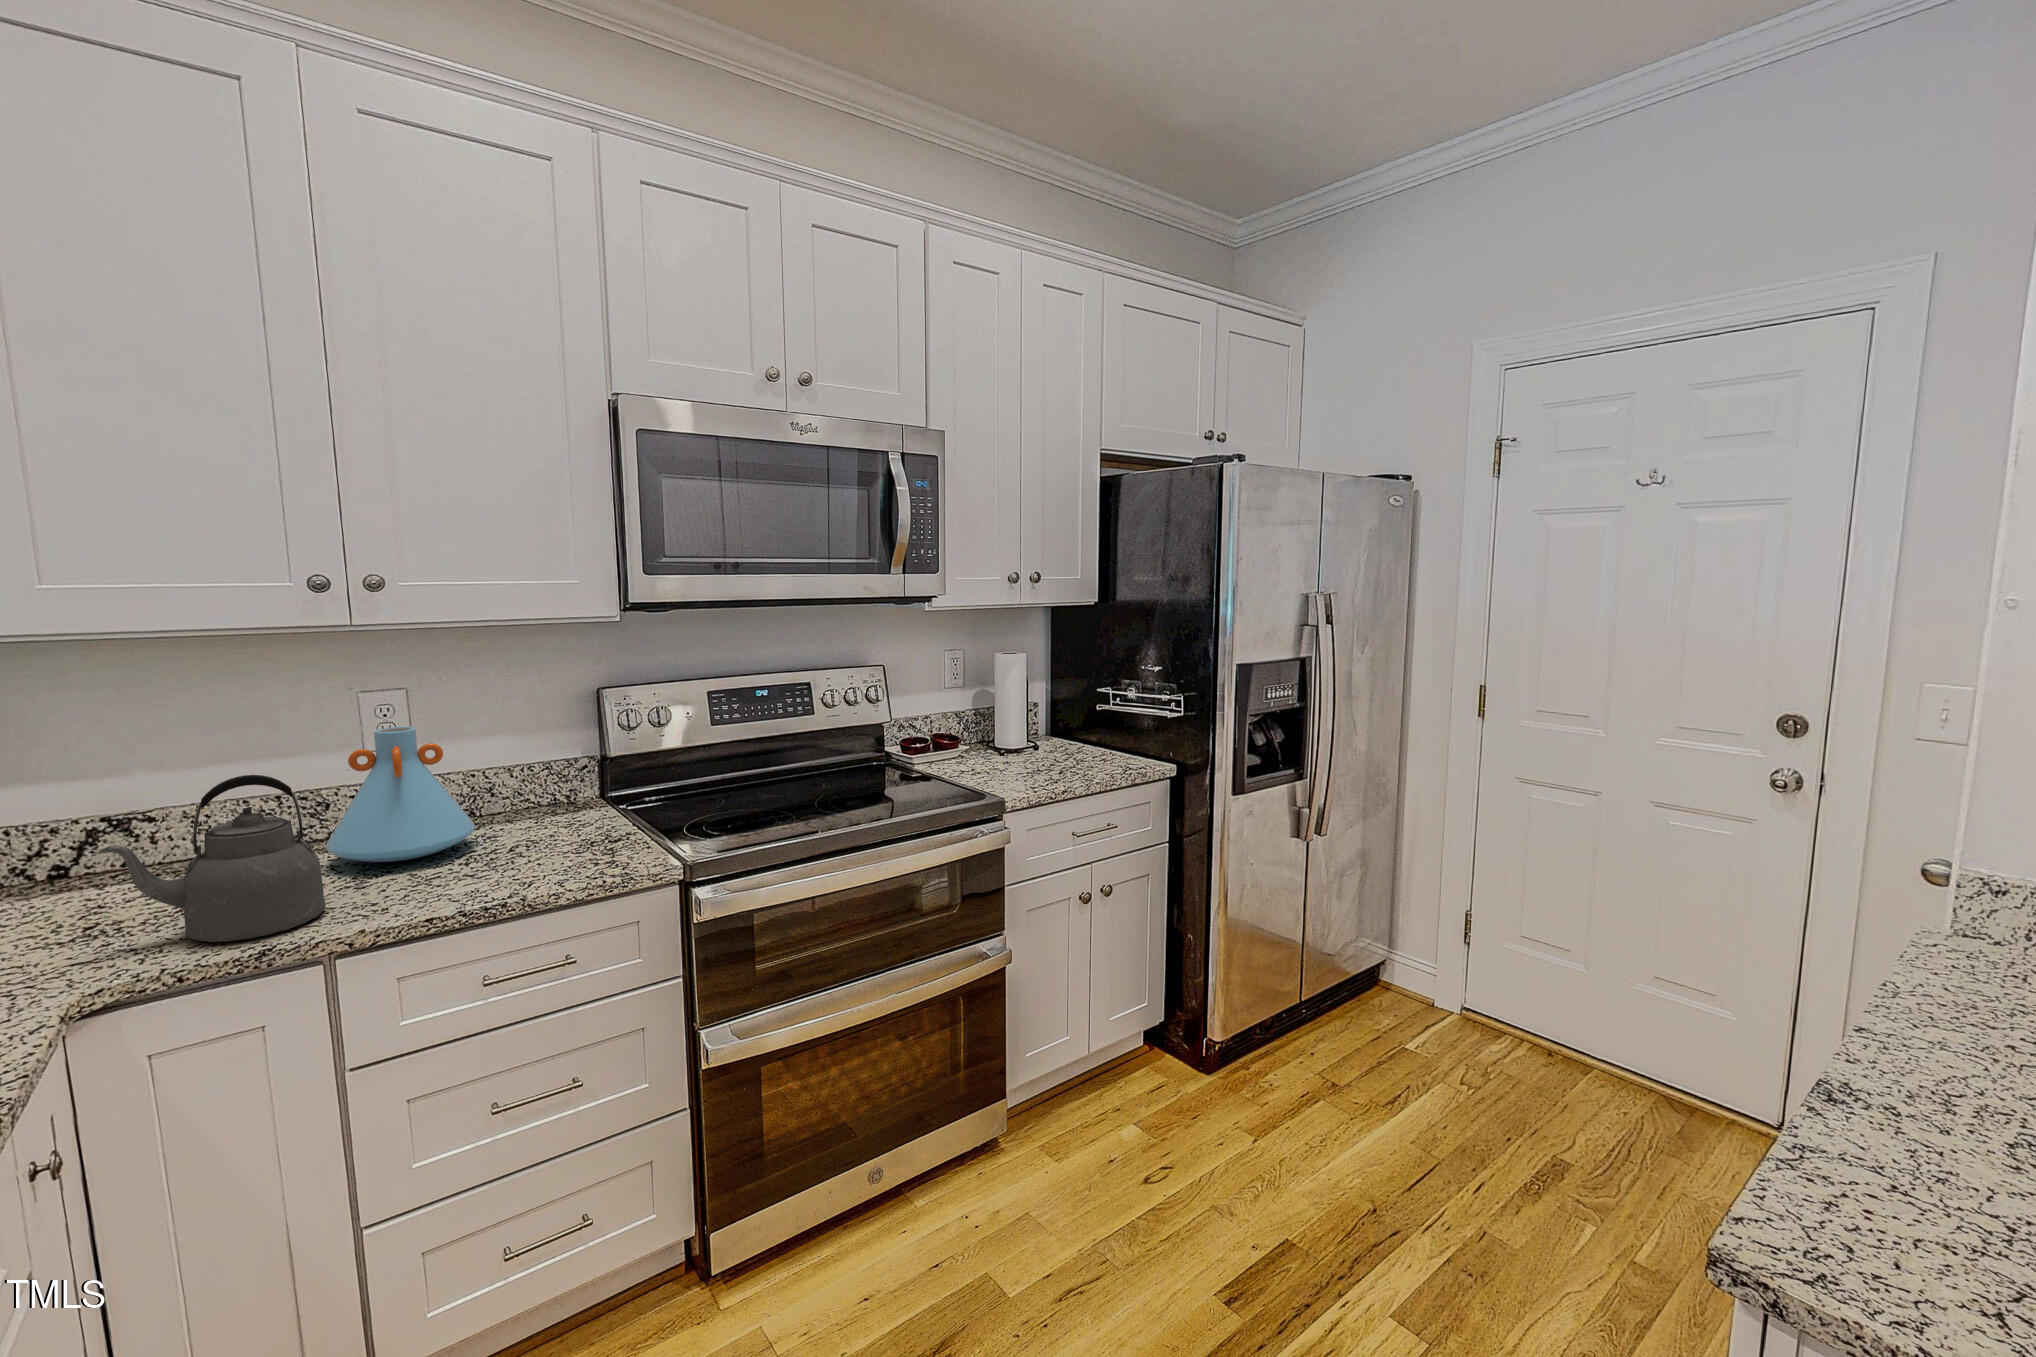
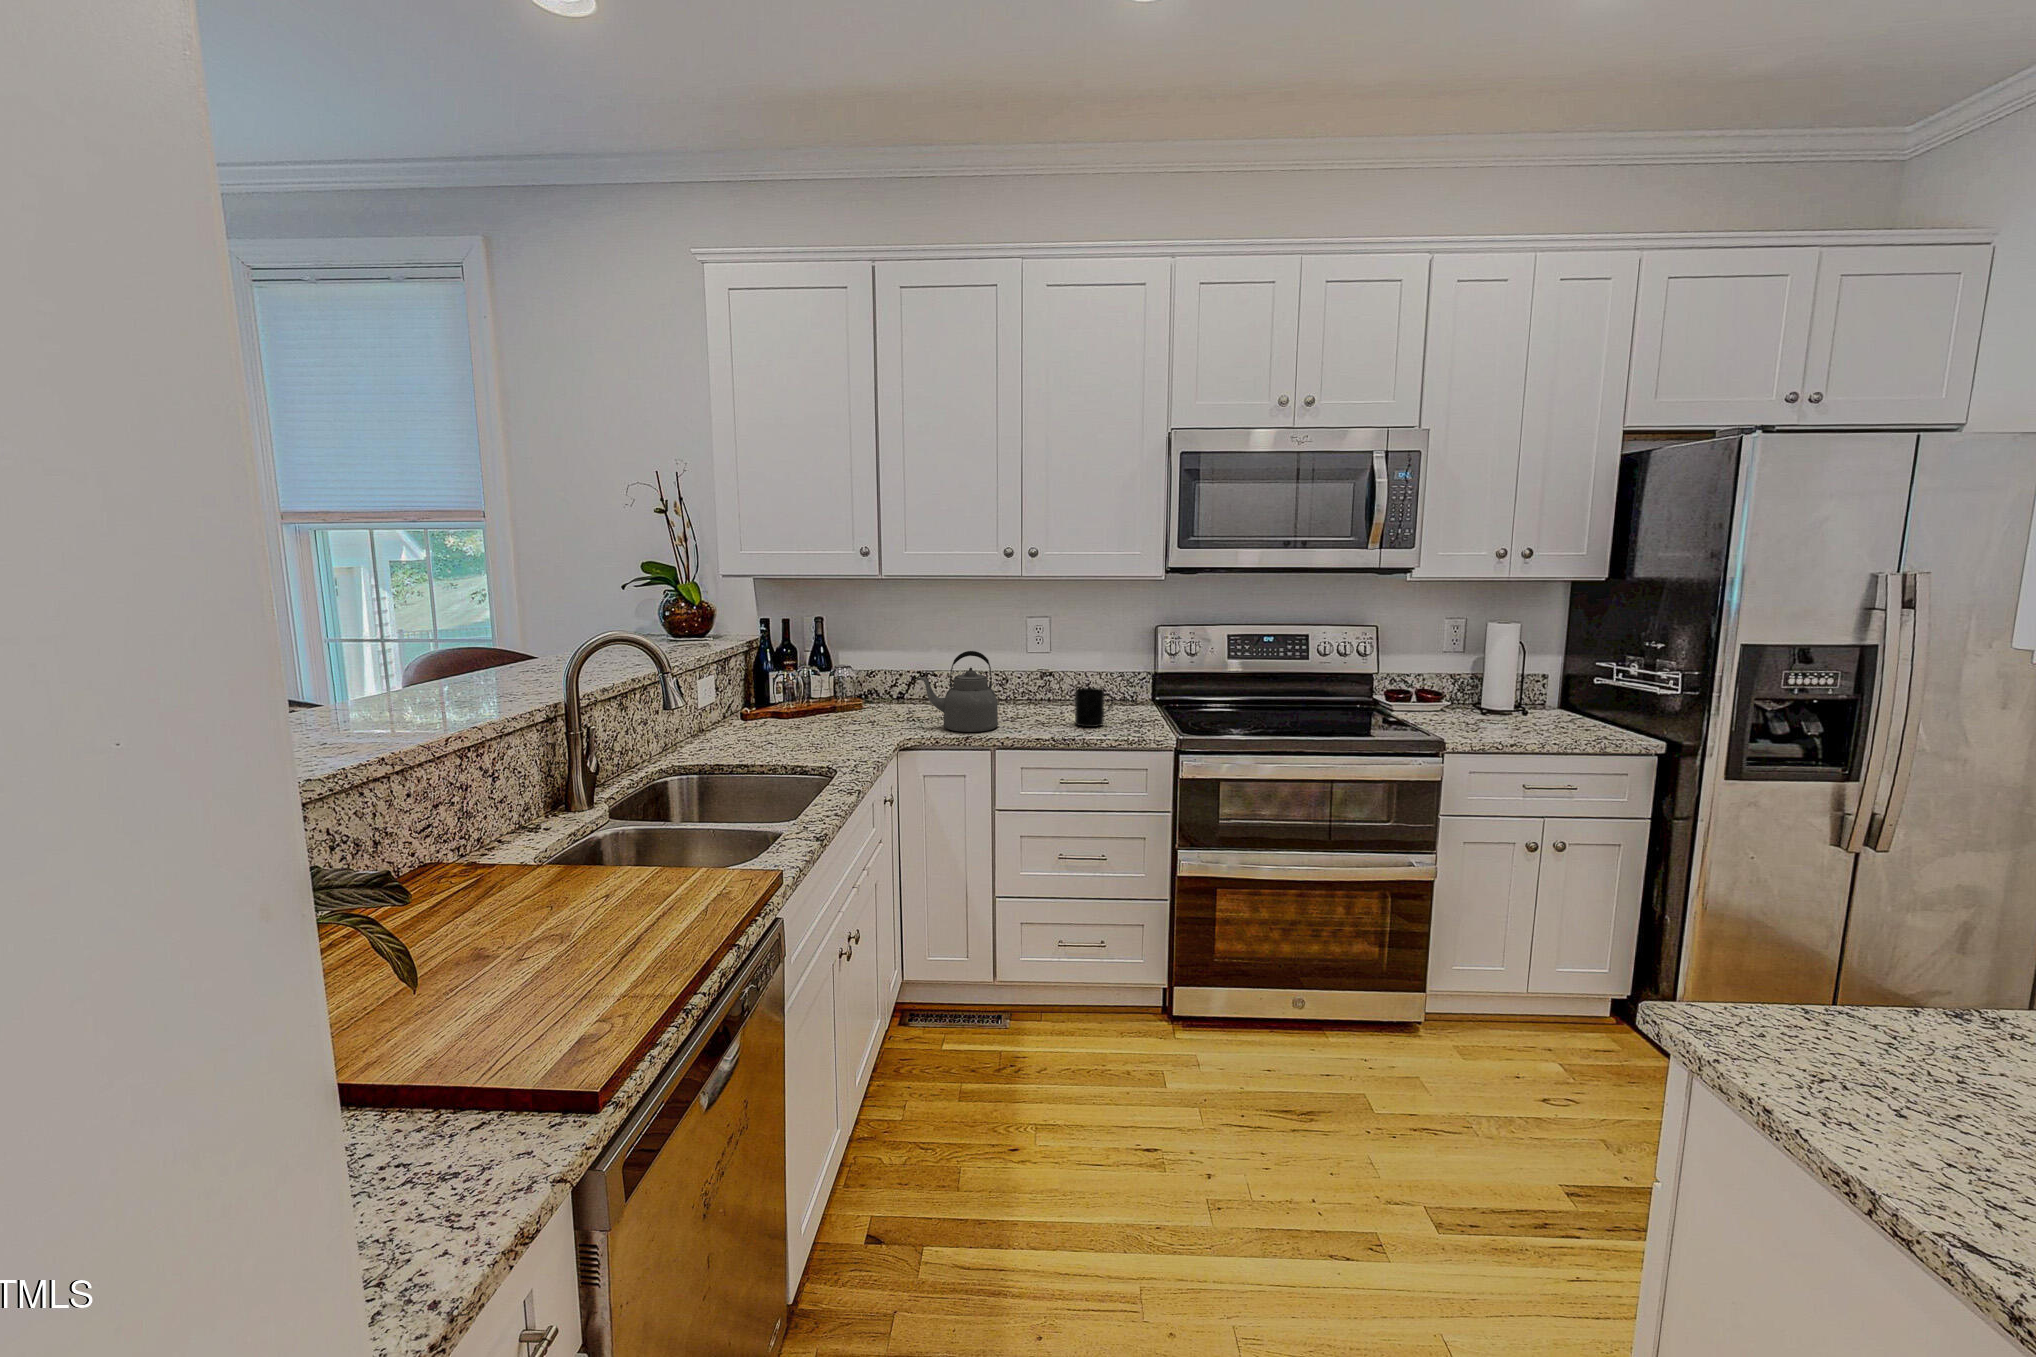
vase: present [326,727,475,862] -> none [1004,637,1074,714]
mug: none [484,803,558,873] -> present [1075,688,1113,727]

